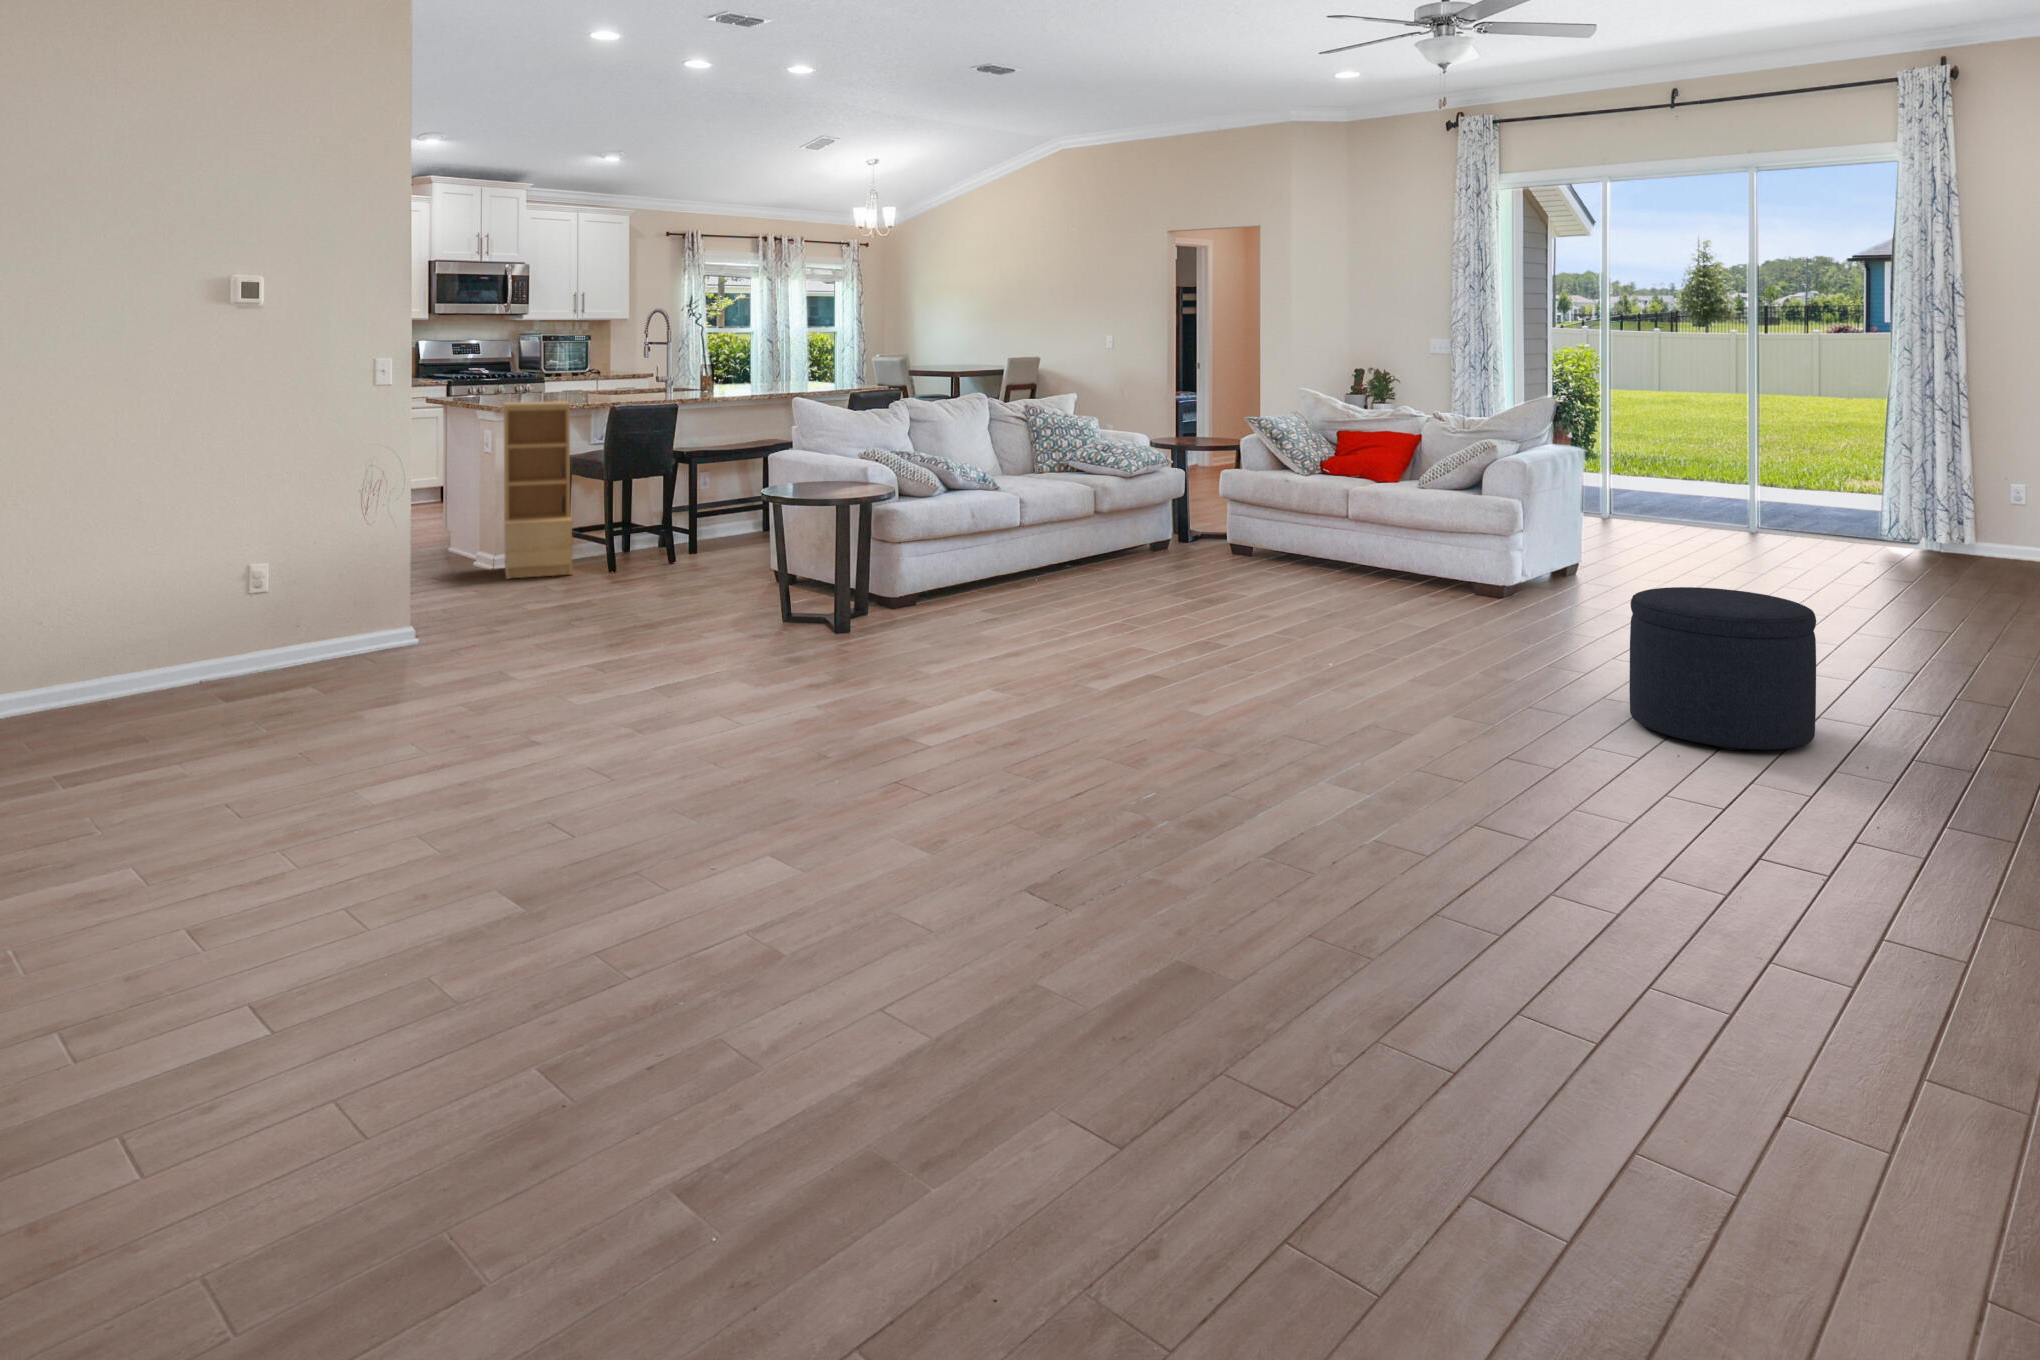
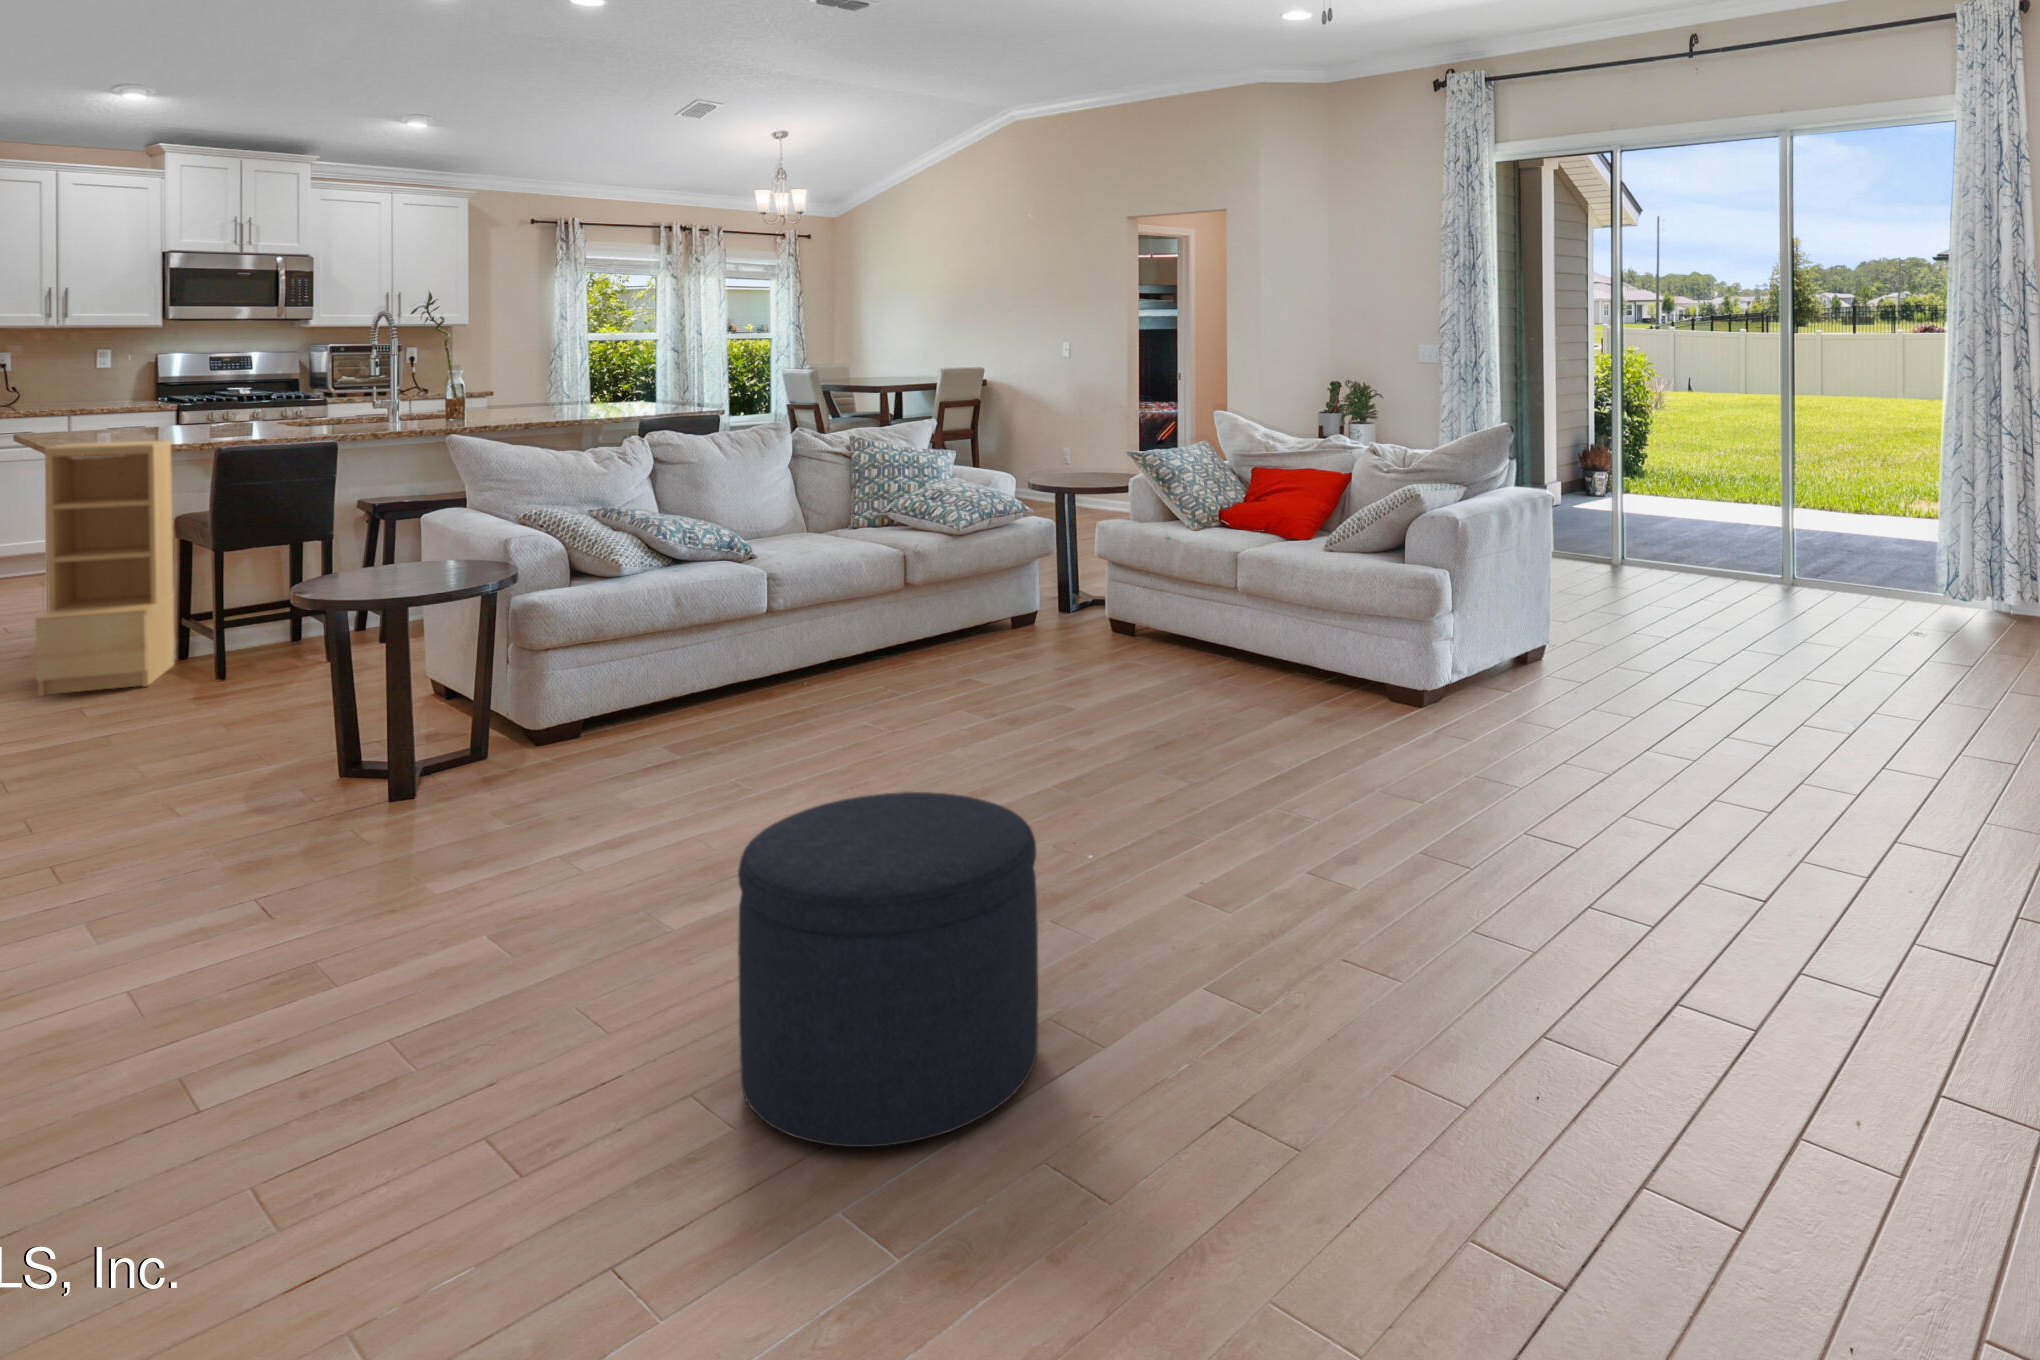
ottoman: present [1630,587,1816,750] -> present [738,792,1038,1147]

